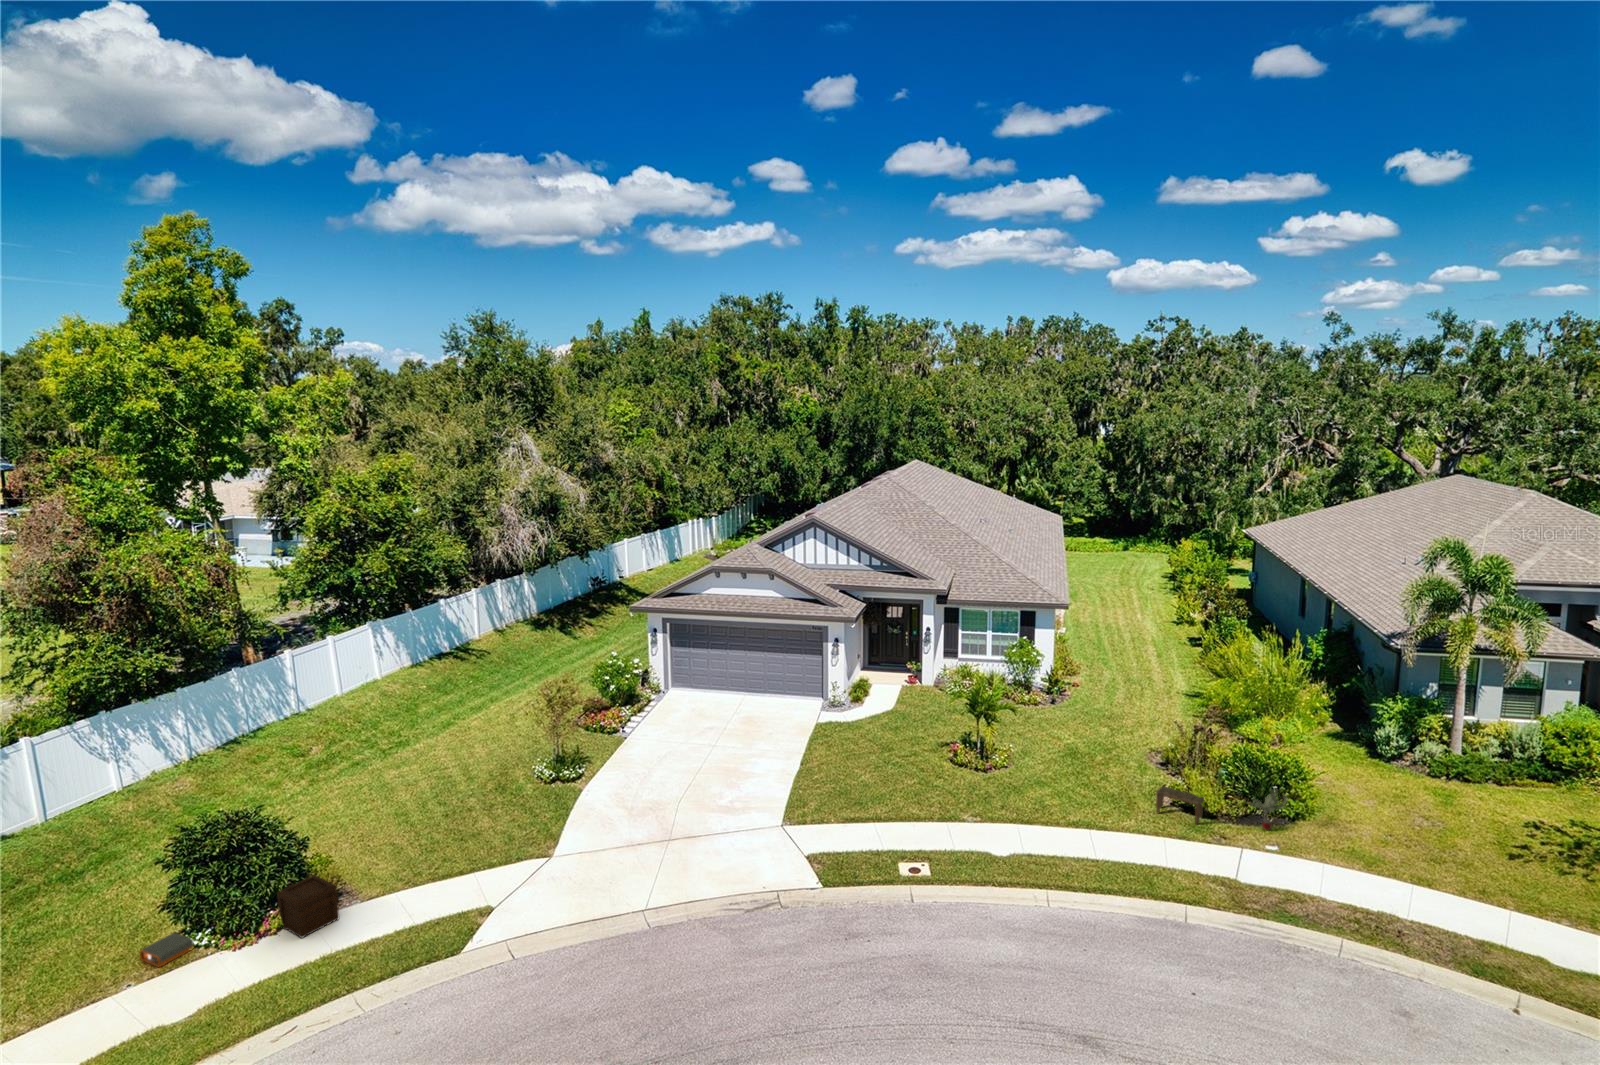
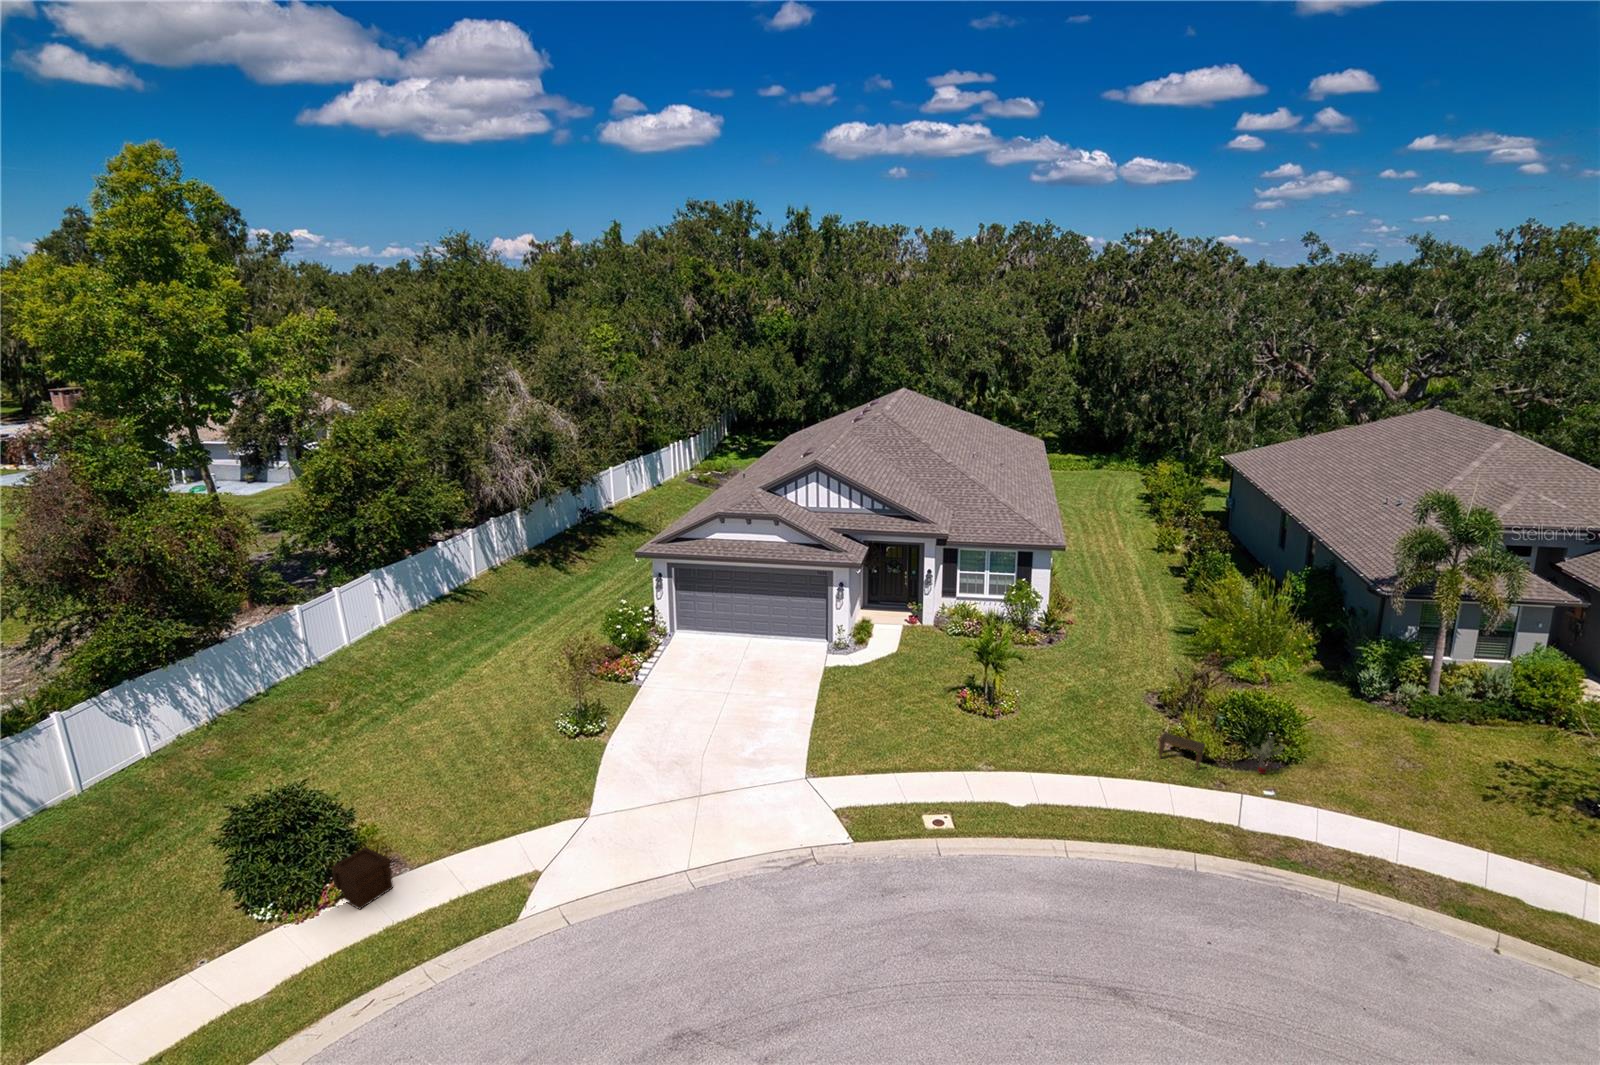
storage box: present [140,933,194,967] -> none [203,908,255,945]

